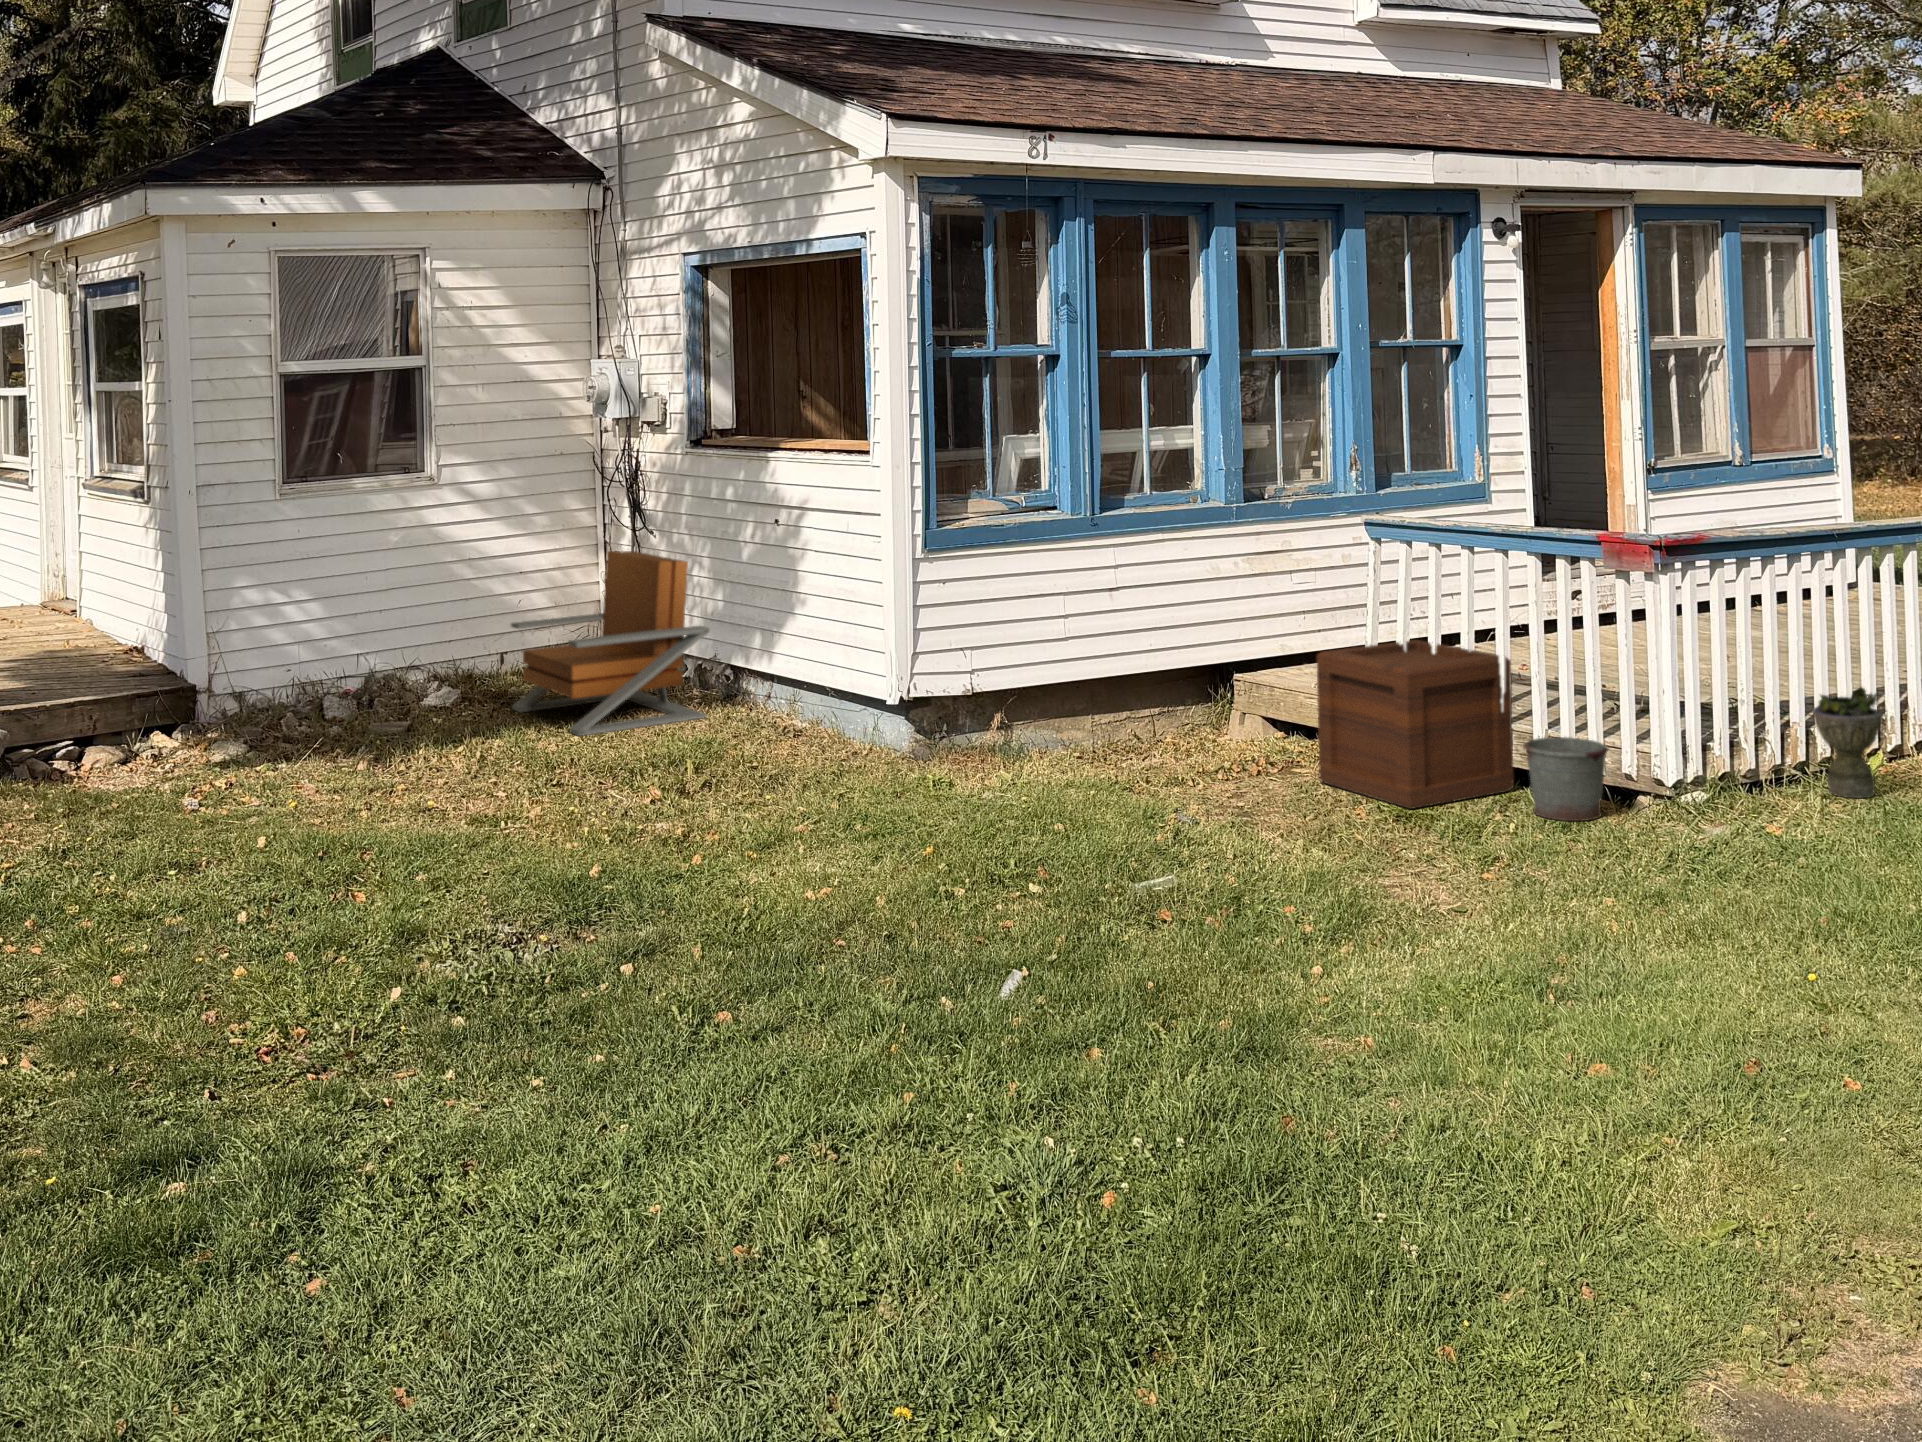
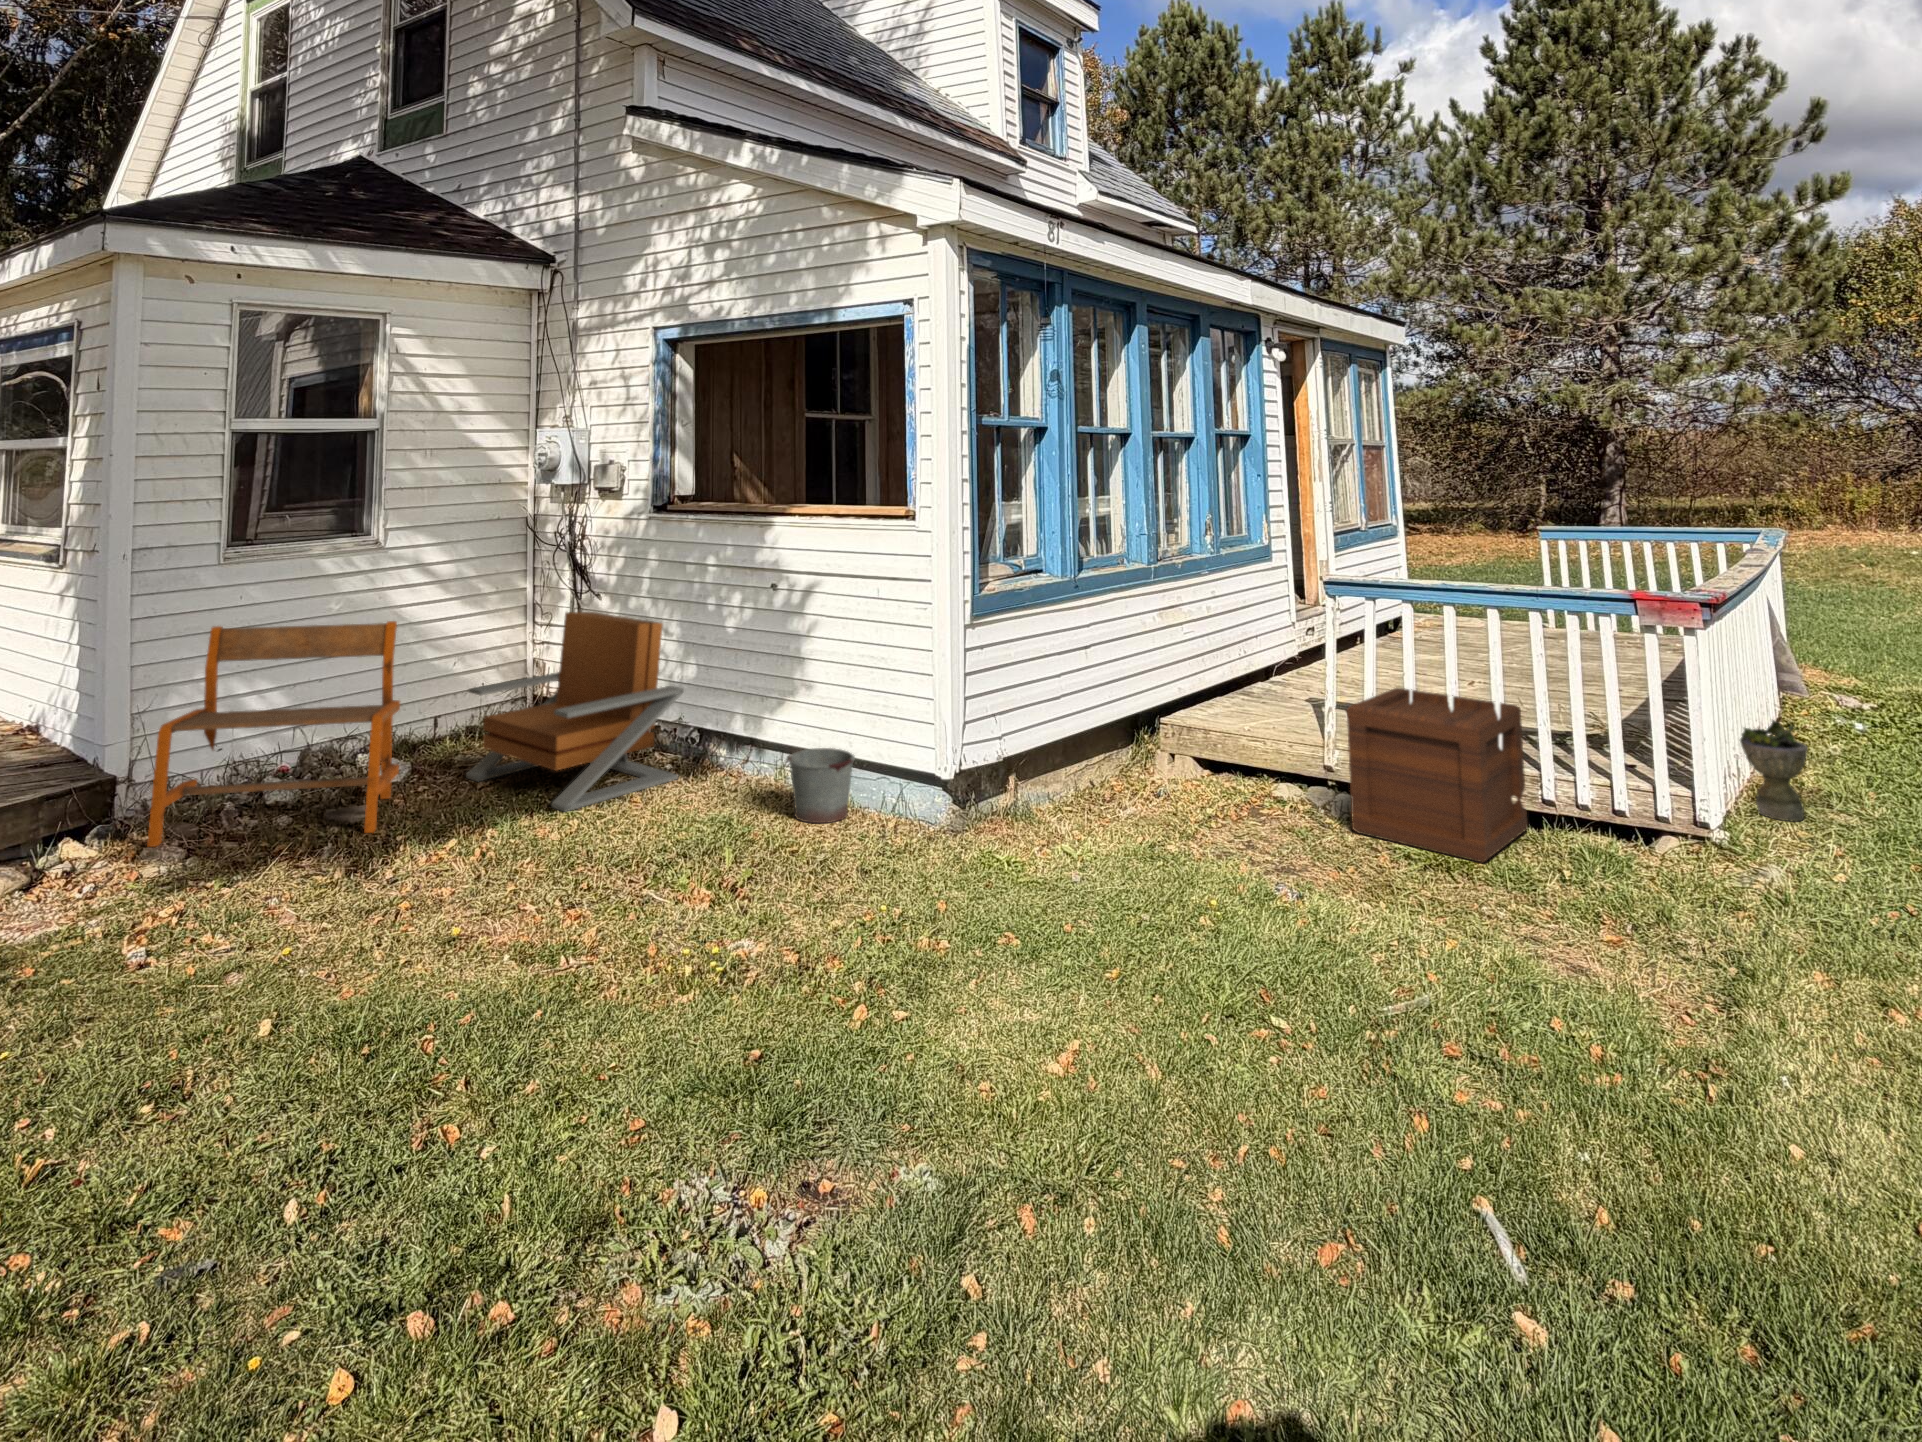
bench: none [222,553,441,743] -> present [147,621,400,847]
bucket: present [1523,737,1609,821] -> present [788,748,855,823]

